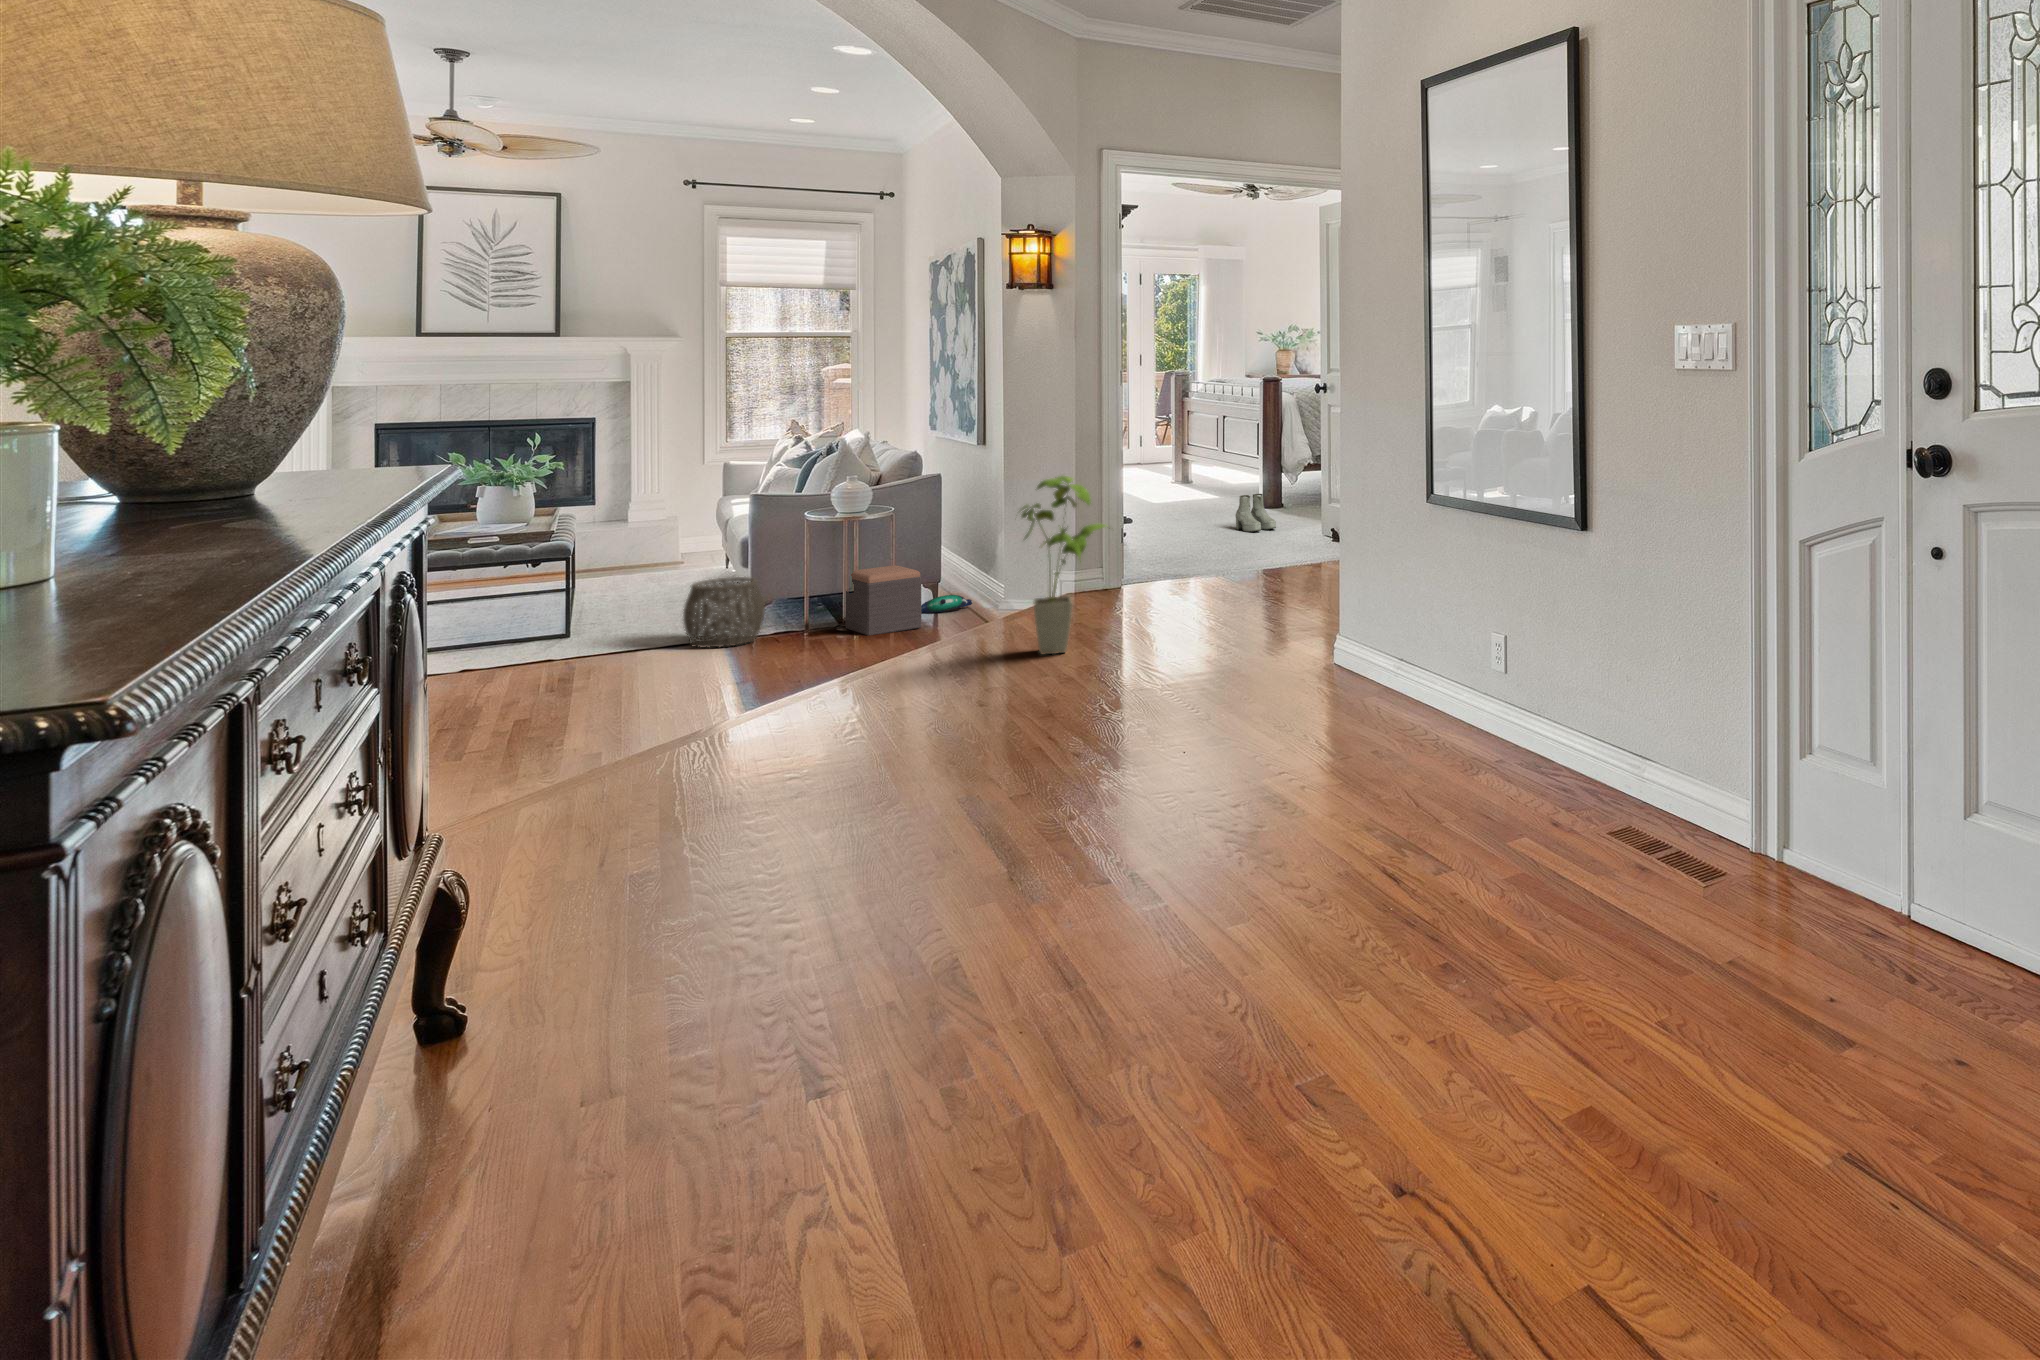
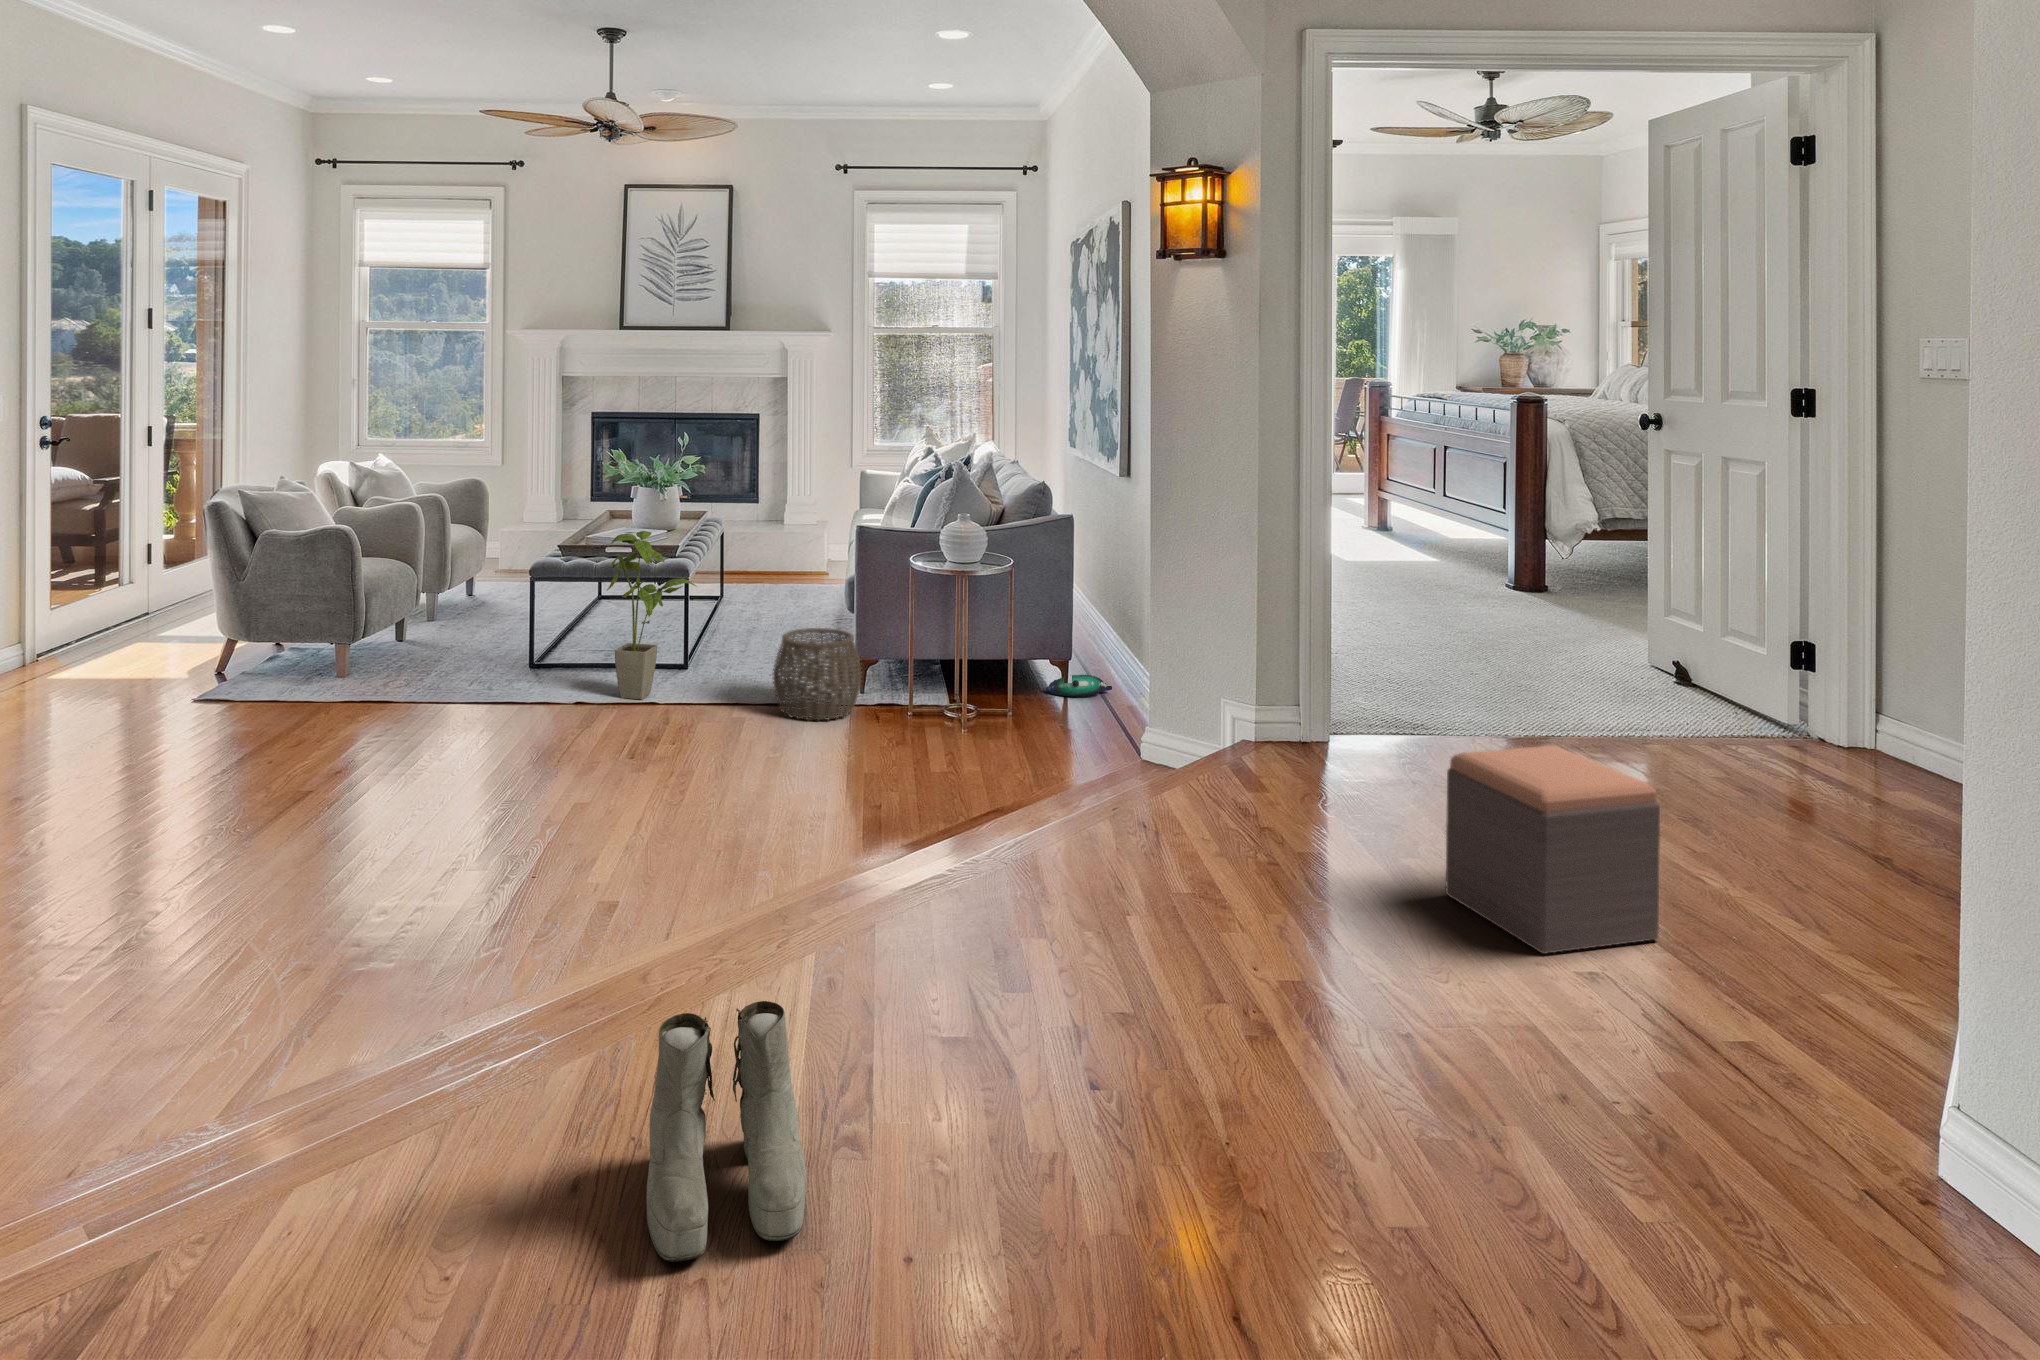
house plant: present [1022,476,1105,654] -> present [607,531,697,699]
boots: present [1236,494,1276,532] -> present [647,1001,806,1262]
footstool: present [846,565,921,636] -> present [1446,746,1660,954]

